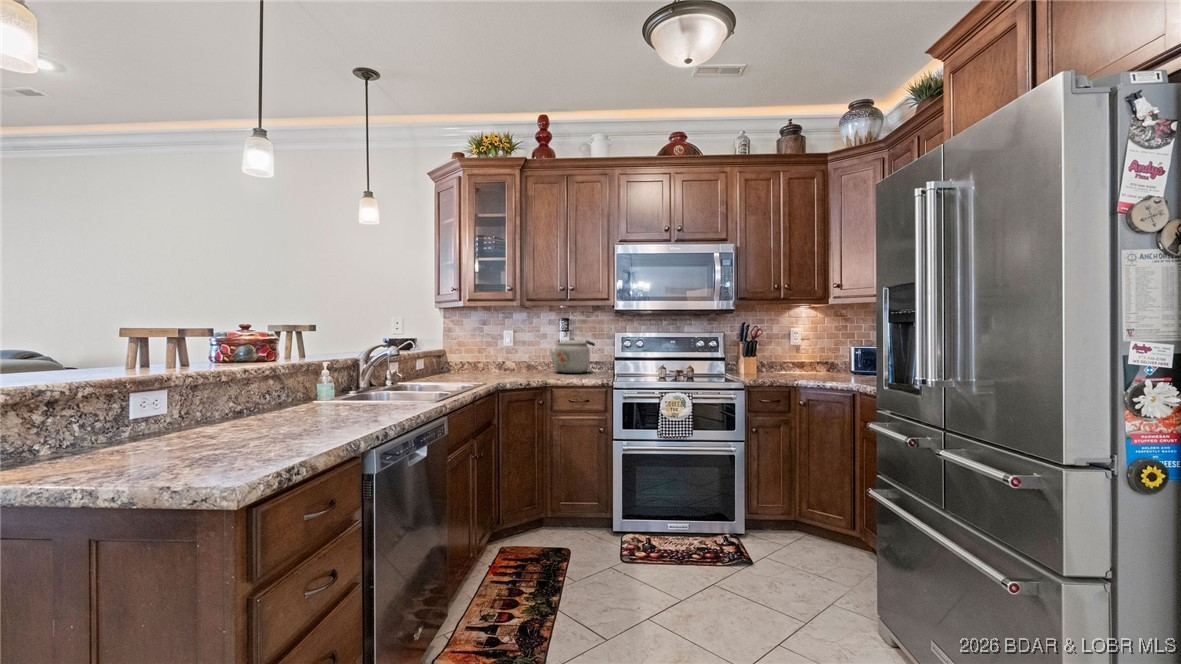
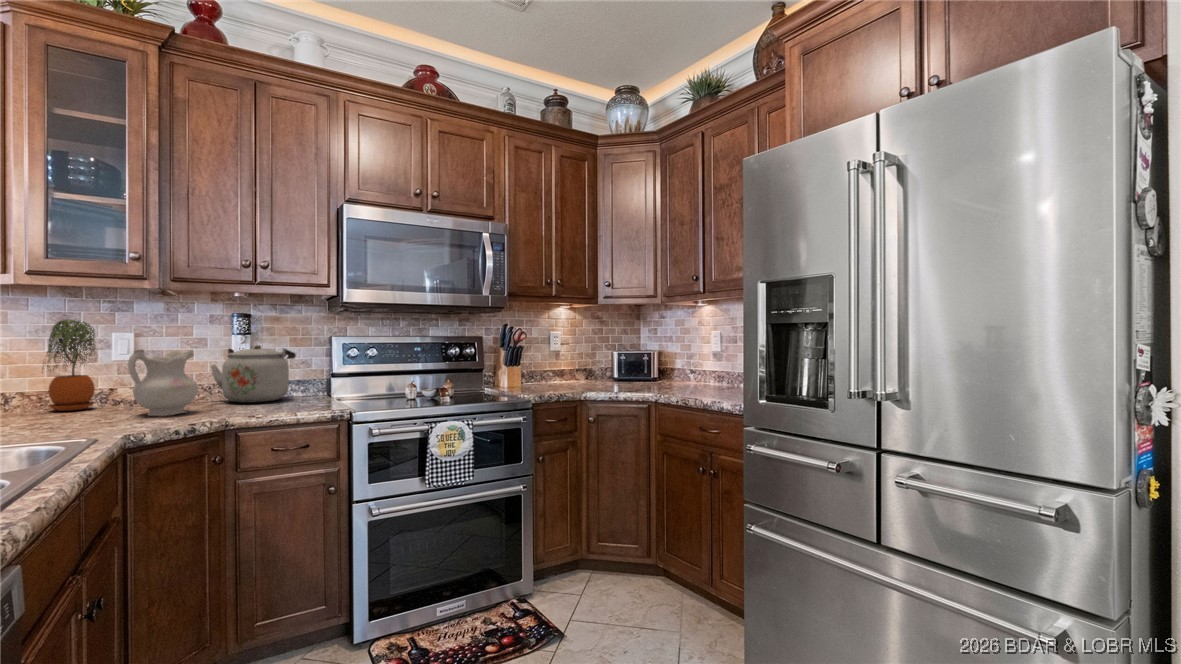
potted plant: none [476,323,498,372] -> present [43,320,95,411]
ceramic pitcher: none [506,339,538,376] -> present [128,350,198,416]

